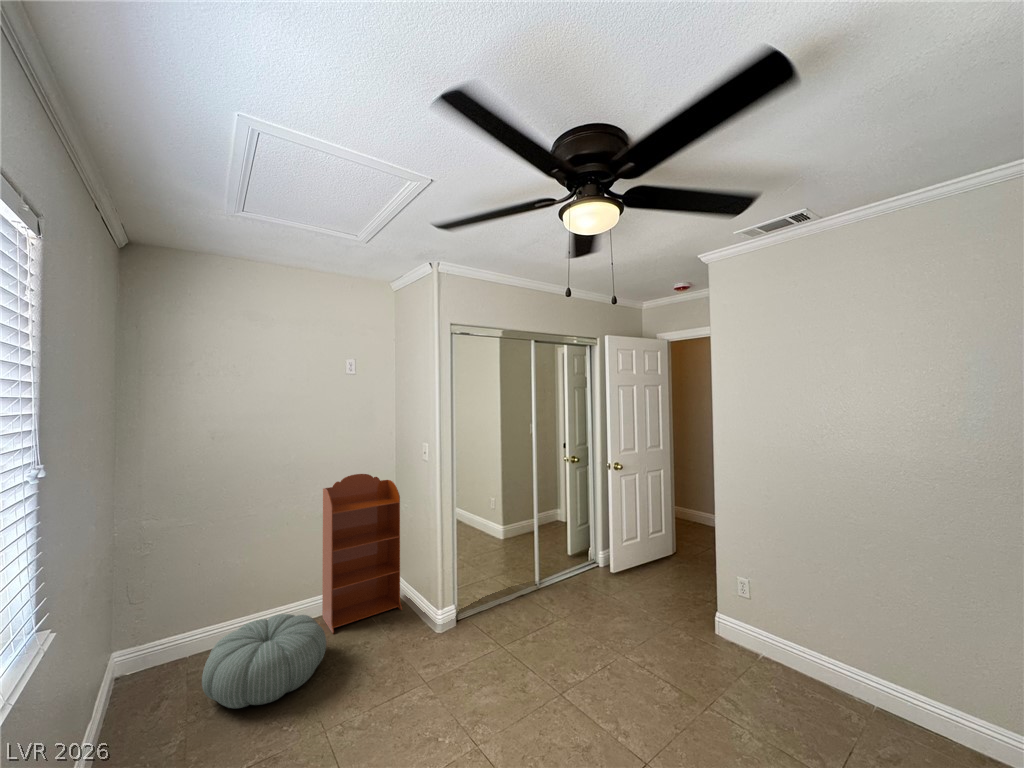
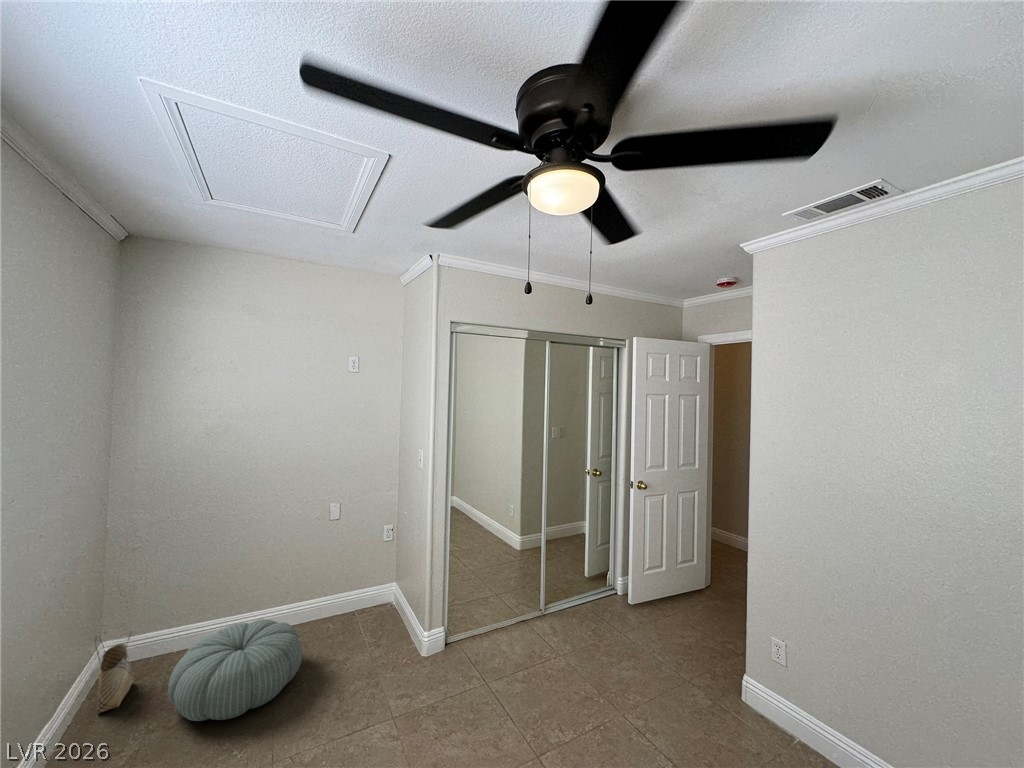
bookcase: present [322,474,402,633] -> none [314,476,398,643]
woven basket: none [119,630,157,716] -> present [95,633,133,713]

